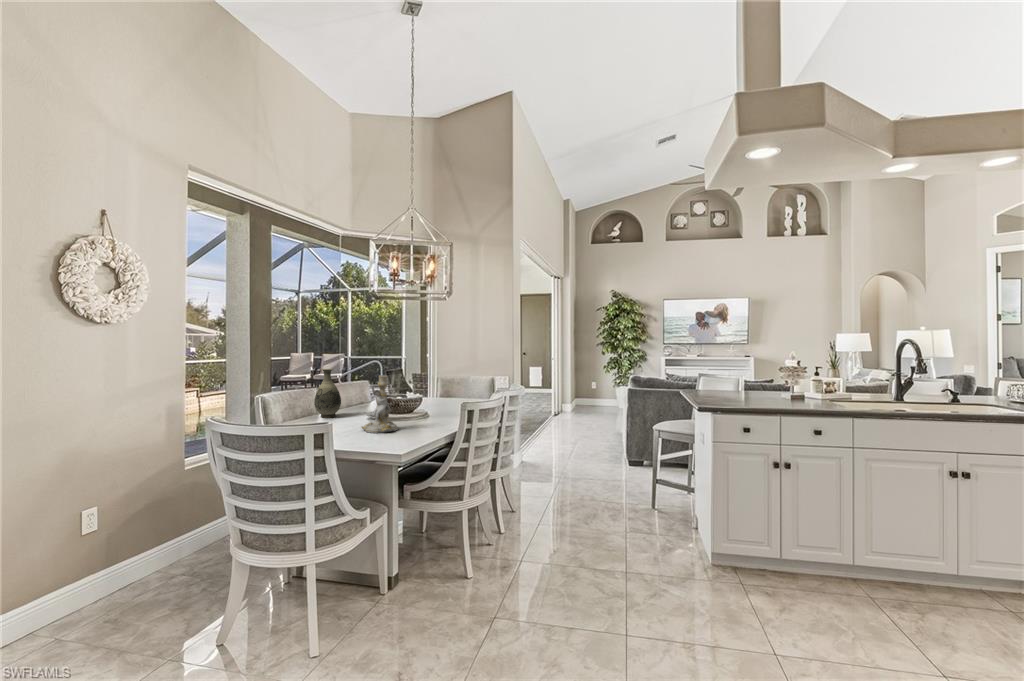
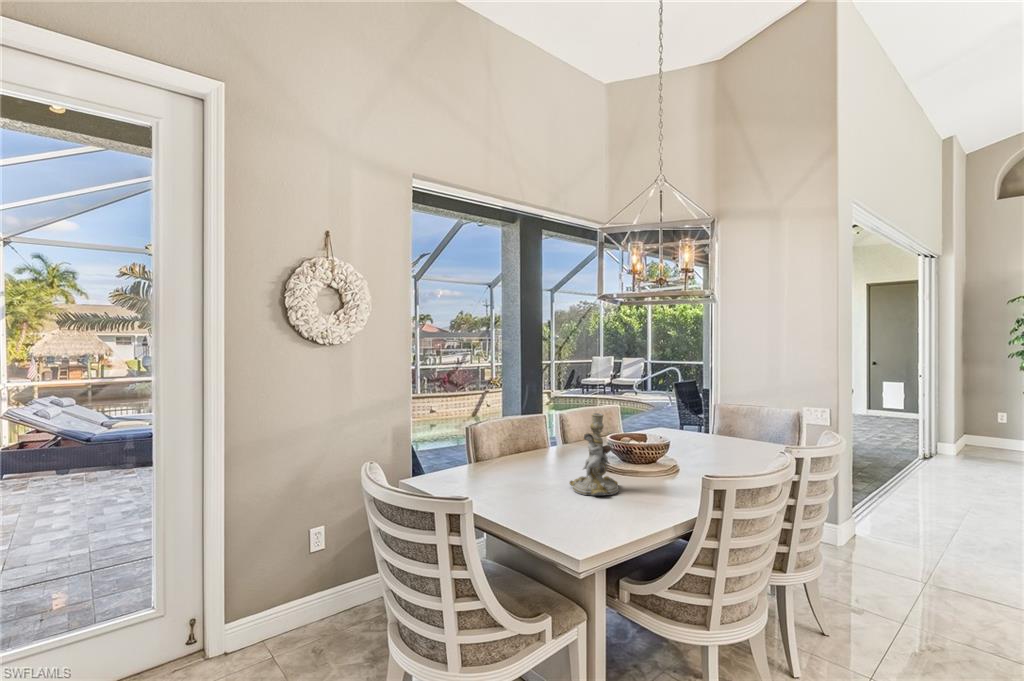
vase: present [314,369,341,418] -> none [534,394,565,456]

